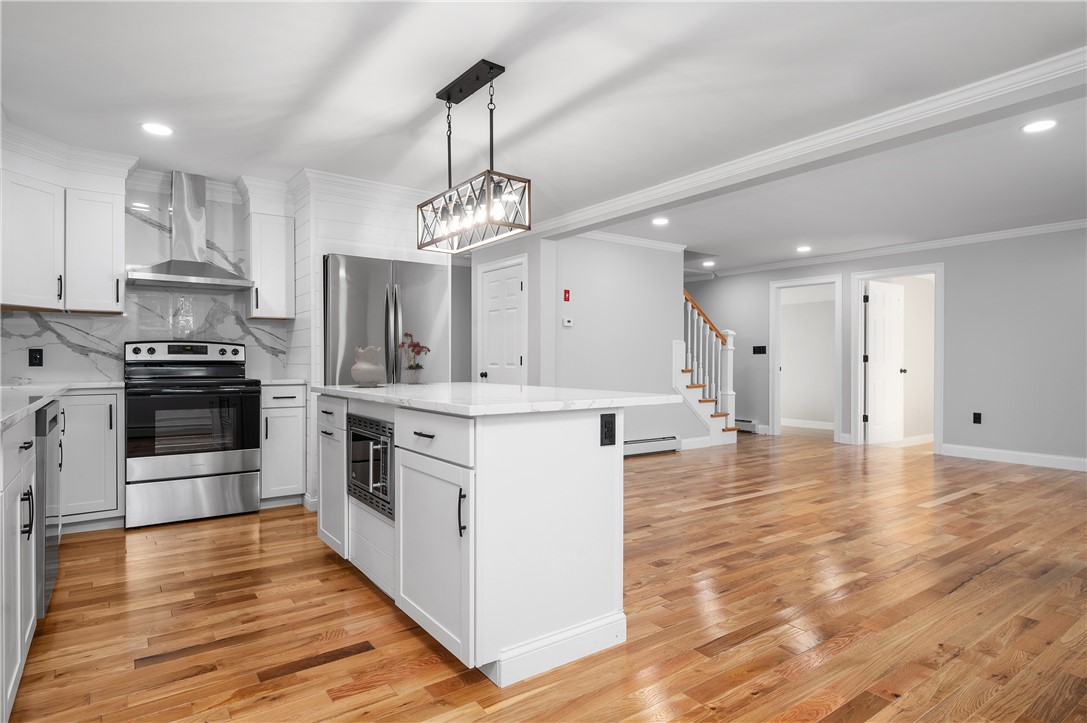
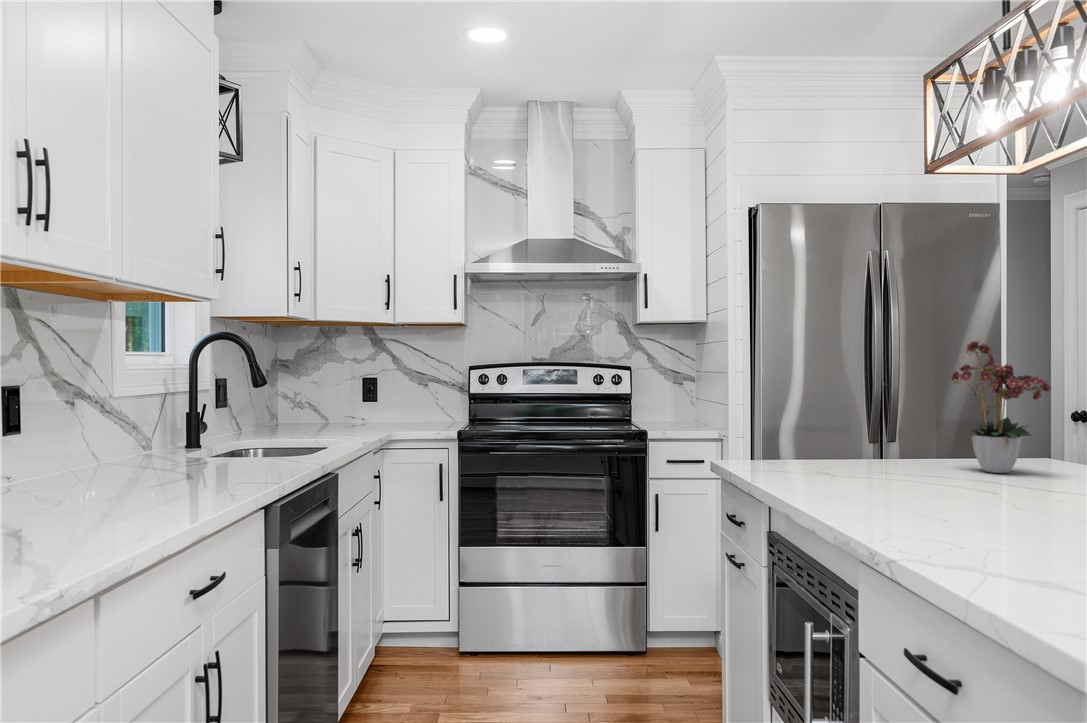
ceramic pitcher: present [351,345,385,387] -> none [843,377,935,488]

